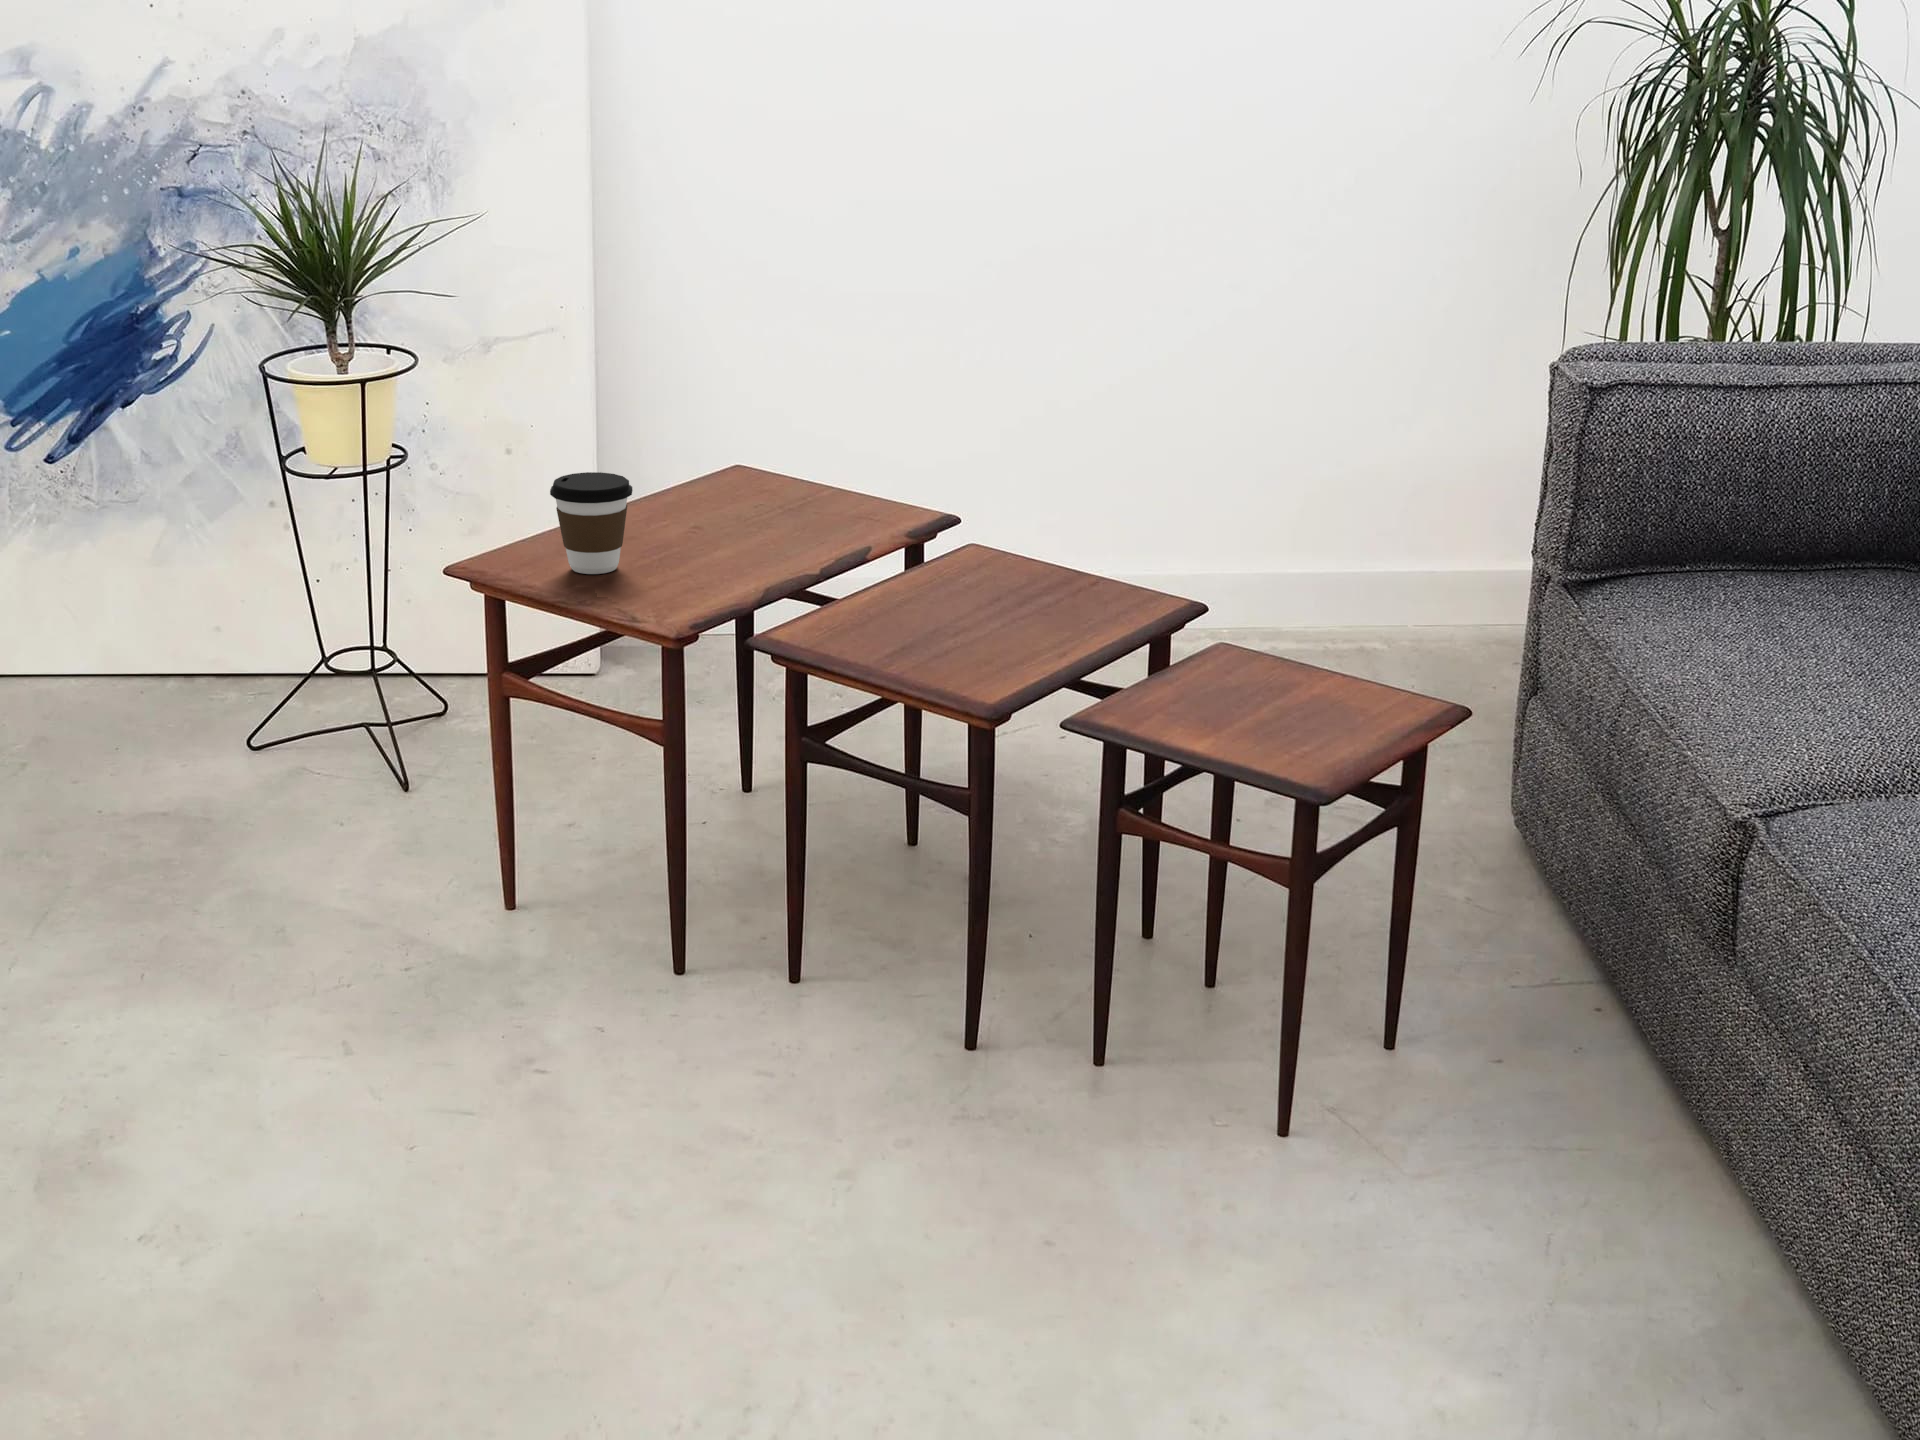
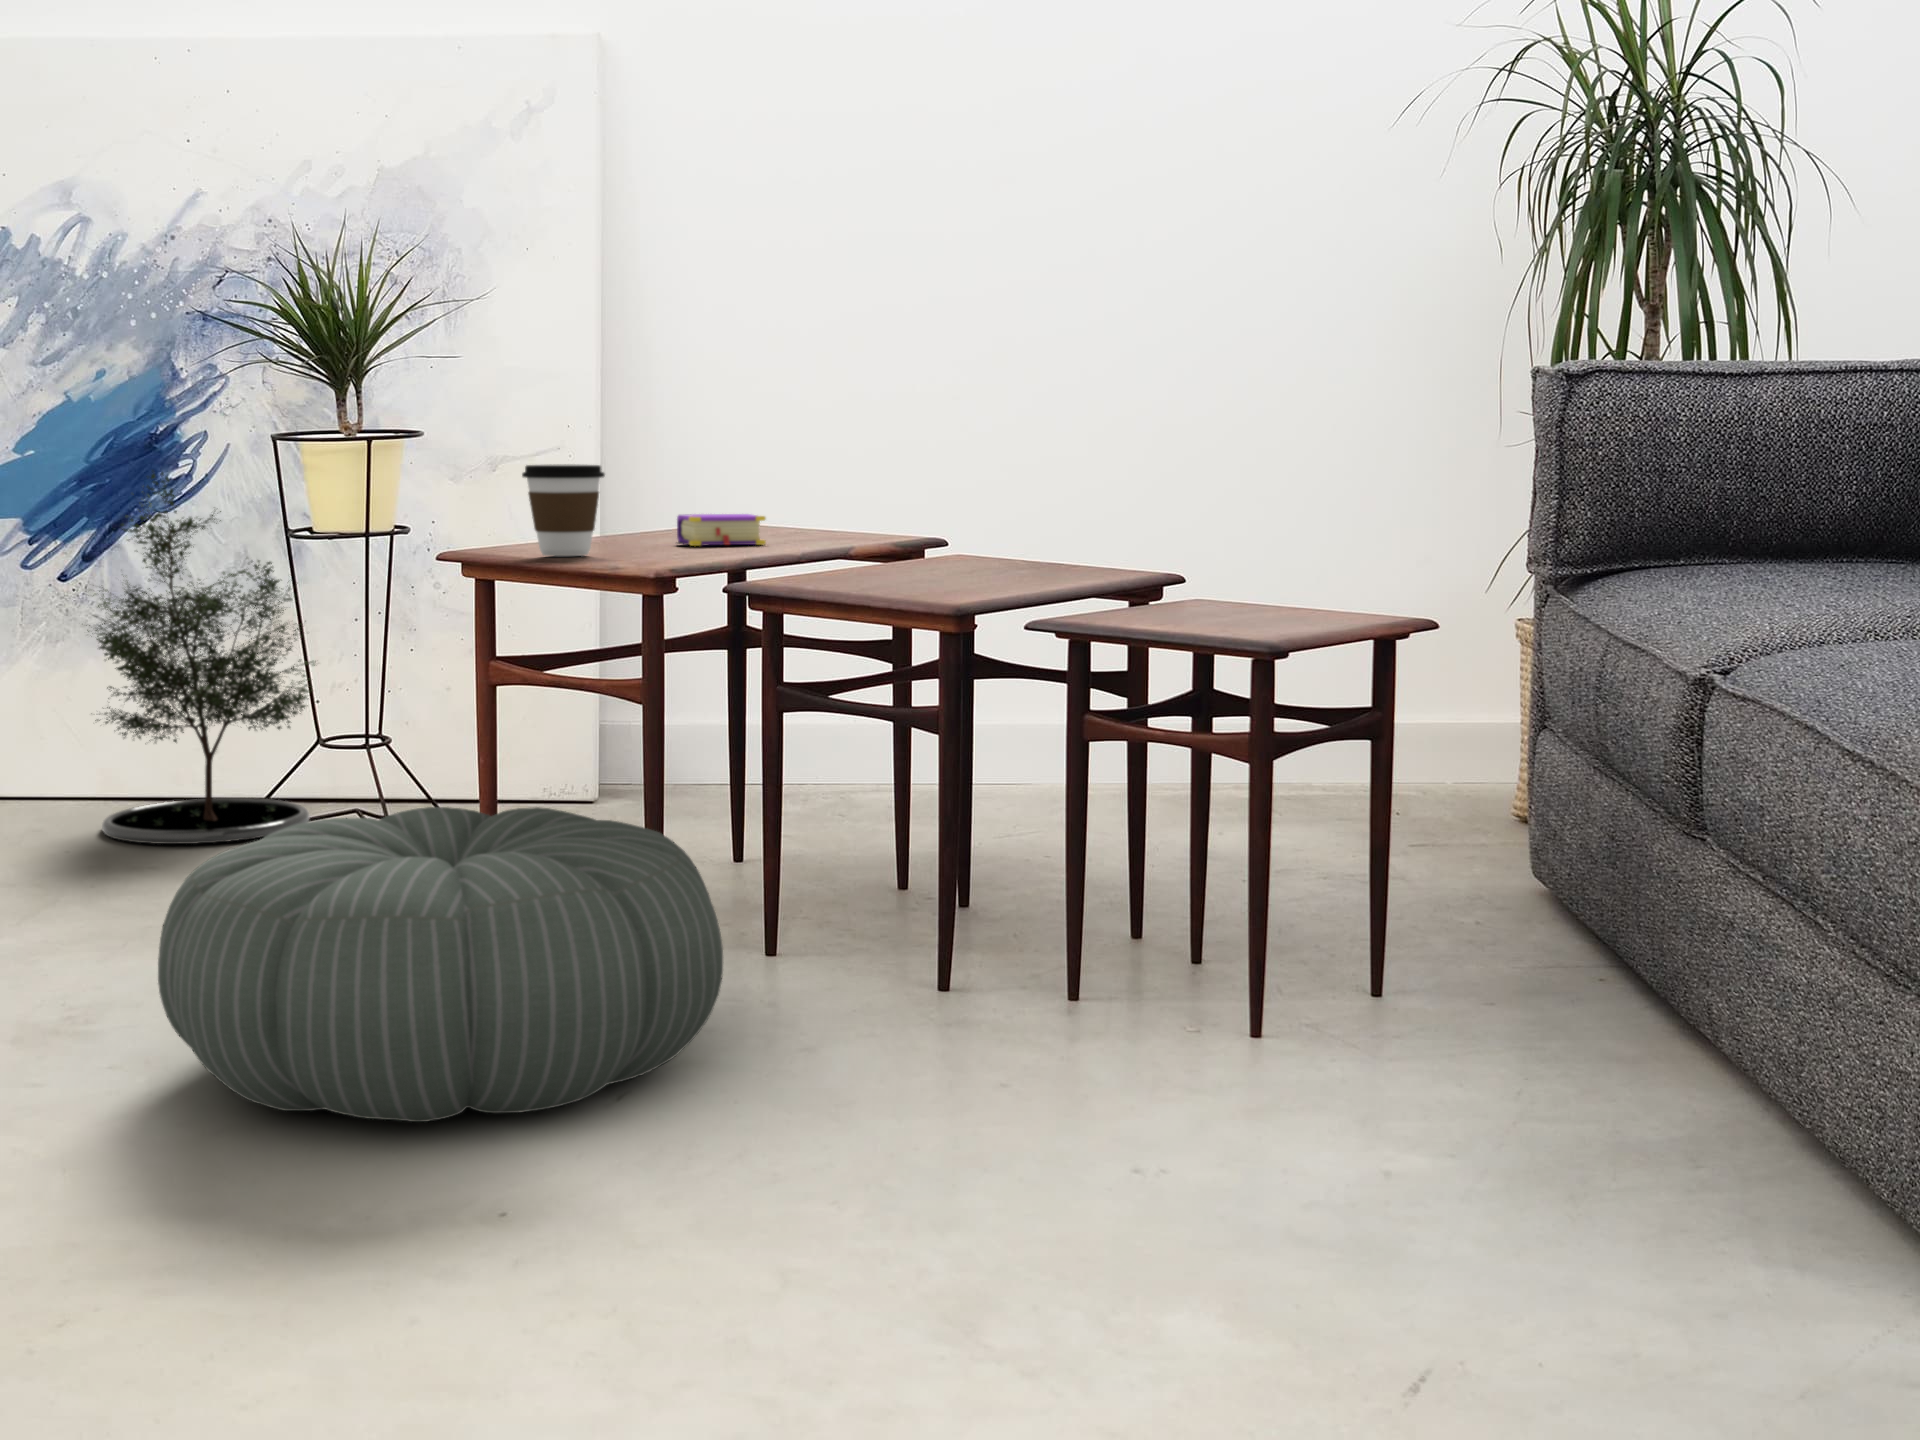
potted tree: none [82,384,324,762] -> present [86,472,316,844]
book: none [654,477,824,536] -> present [677,514,766,546]
pouf: none [245,872,779,1249] -> present [158,807,723,1122]

